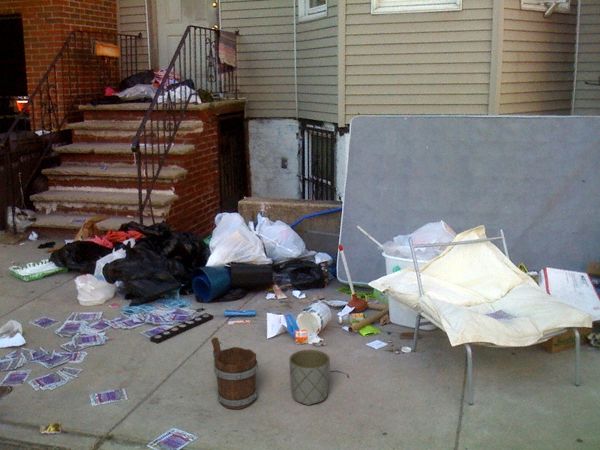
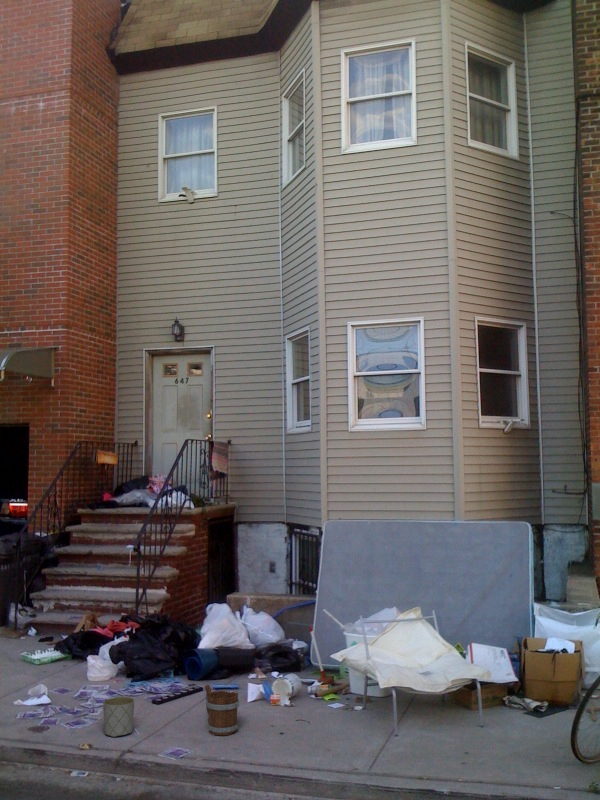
planter: present [289,350,330,405] -> present [103,697,134,737]

